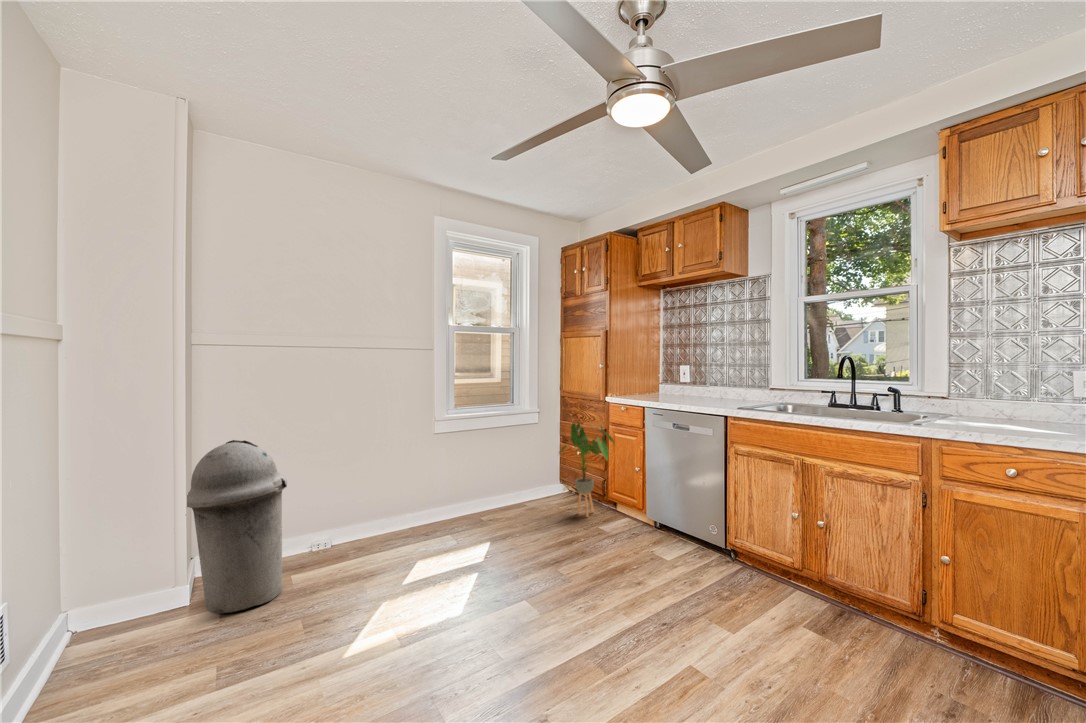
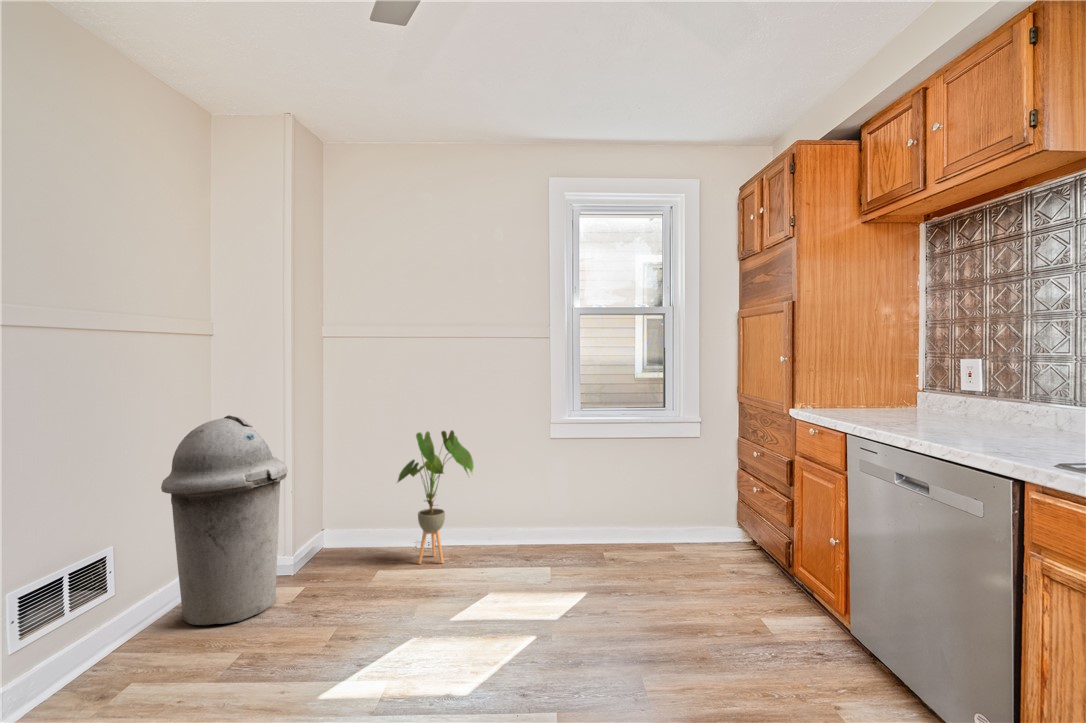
house plant: present [559,423,615,517] -> present [398,430,474,564]

